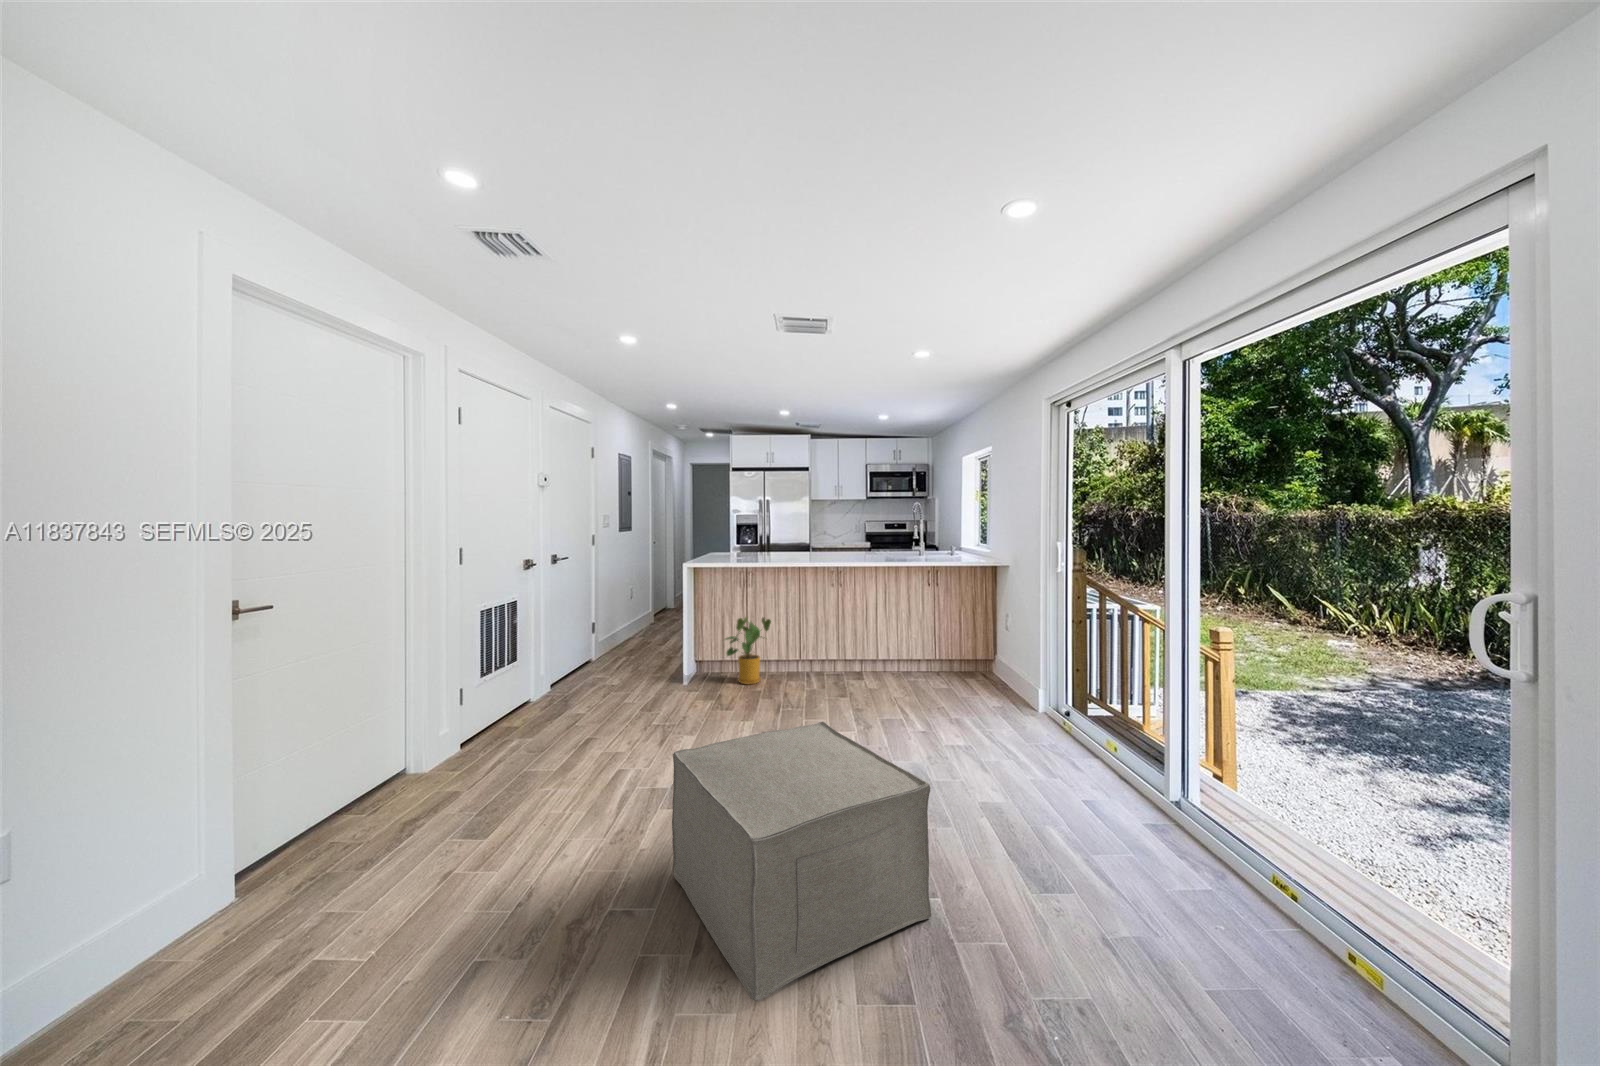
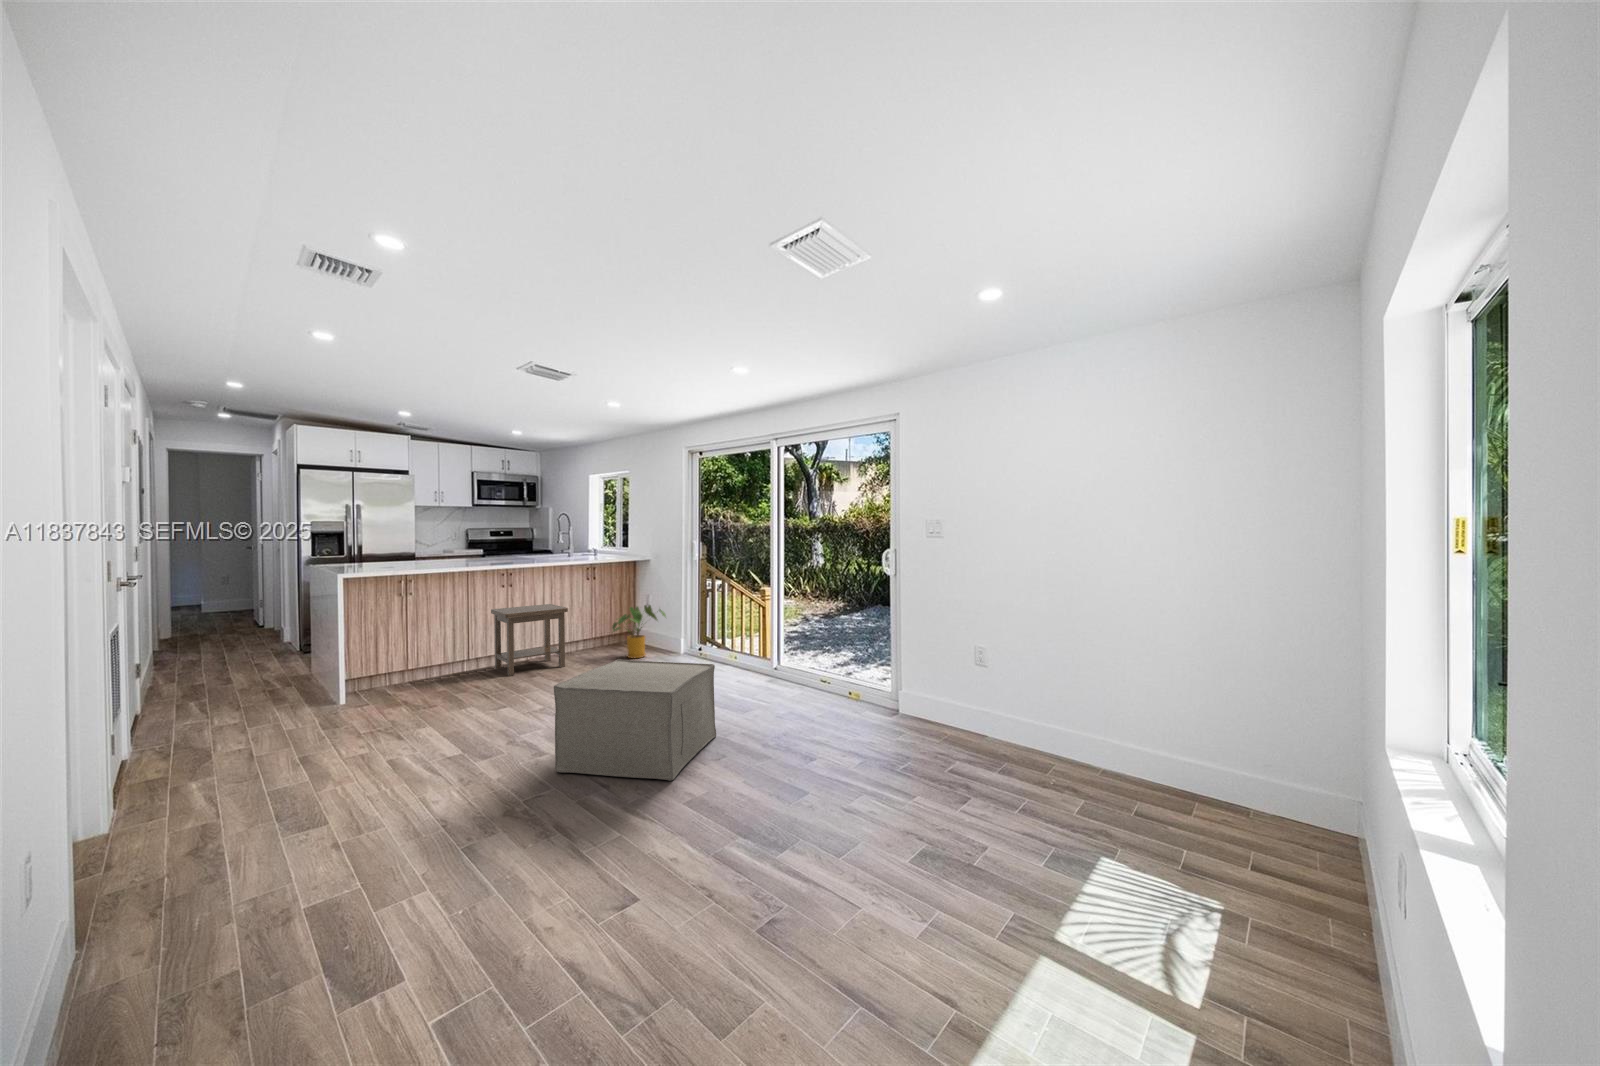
side table: none [821,610,891,689] -> present [491,604,568,676]
house plant: present [725,617,771,684] -> present [612,605,666,658]

